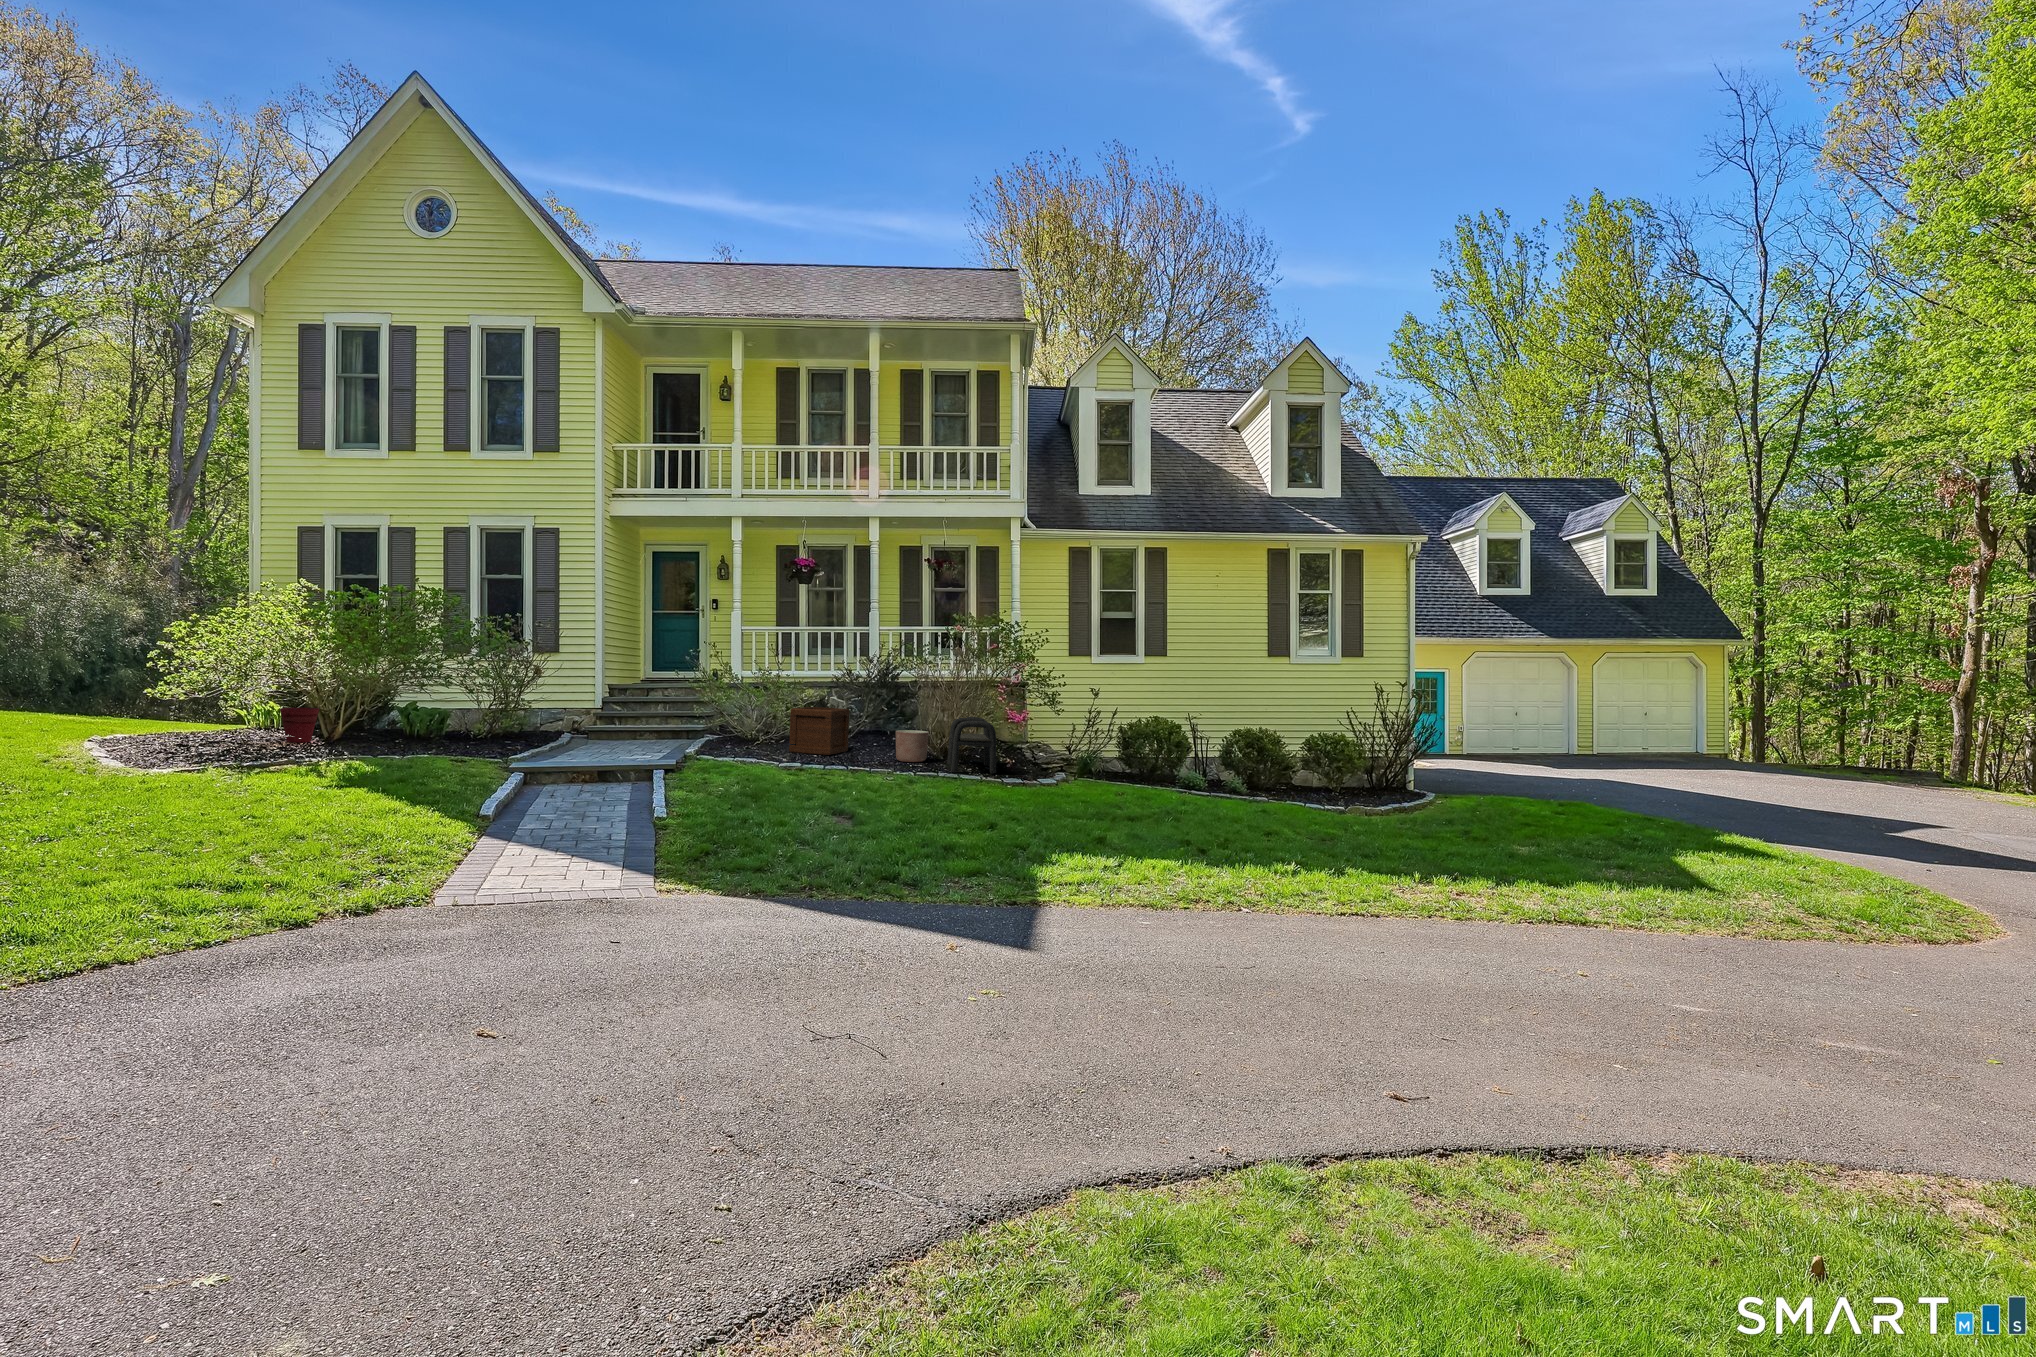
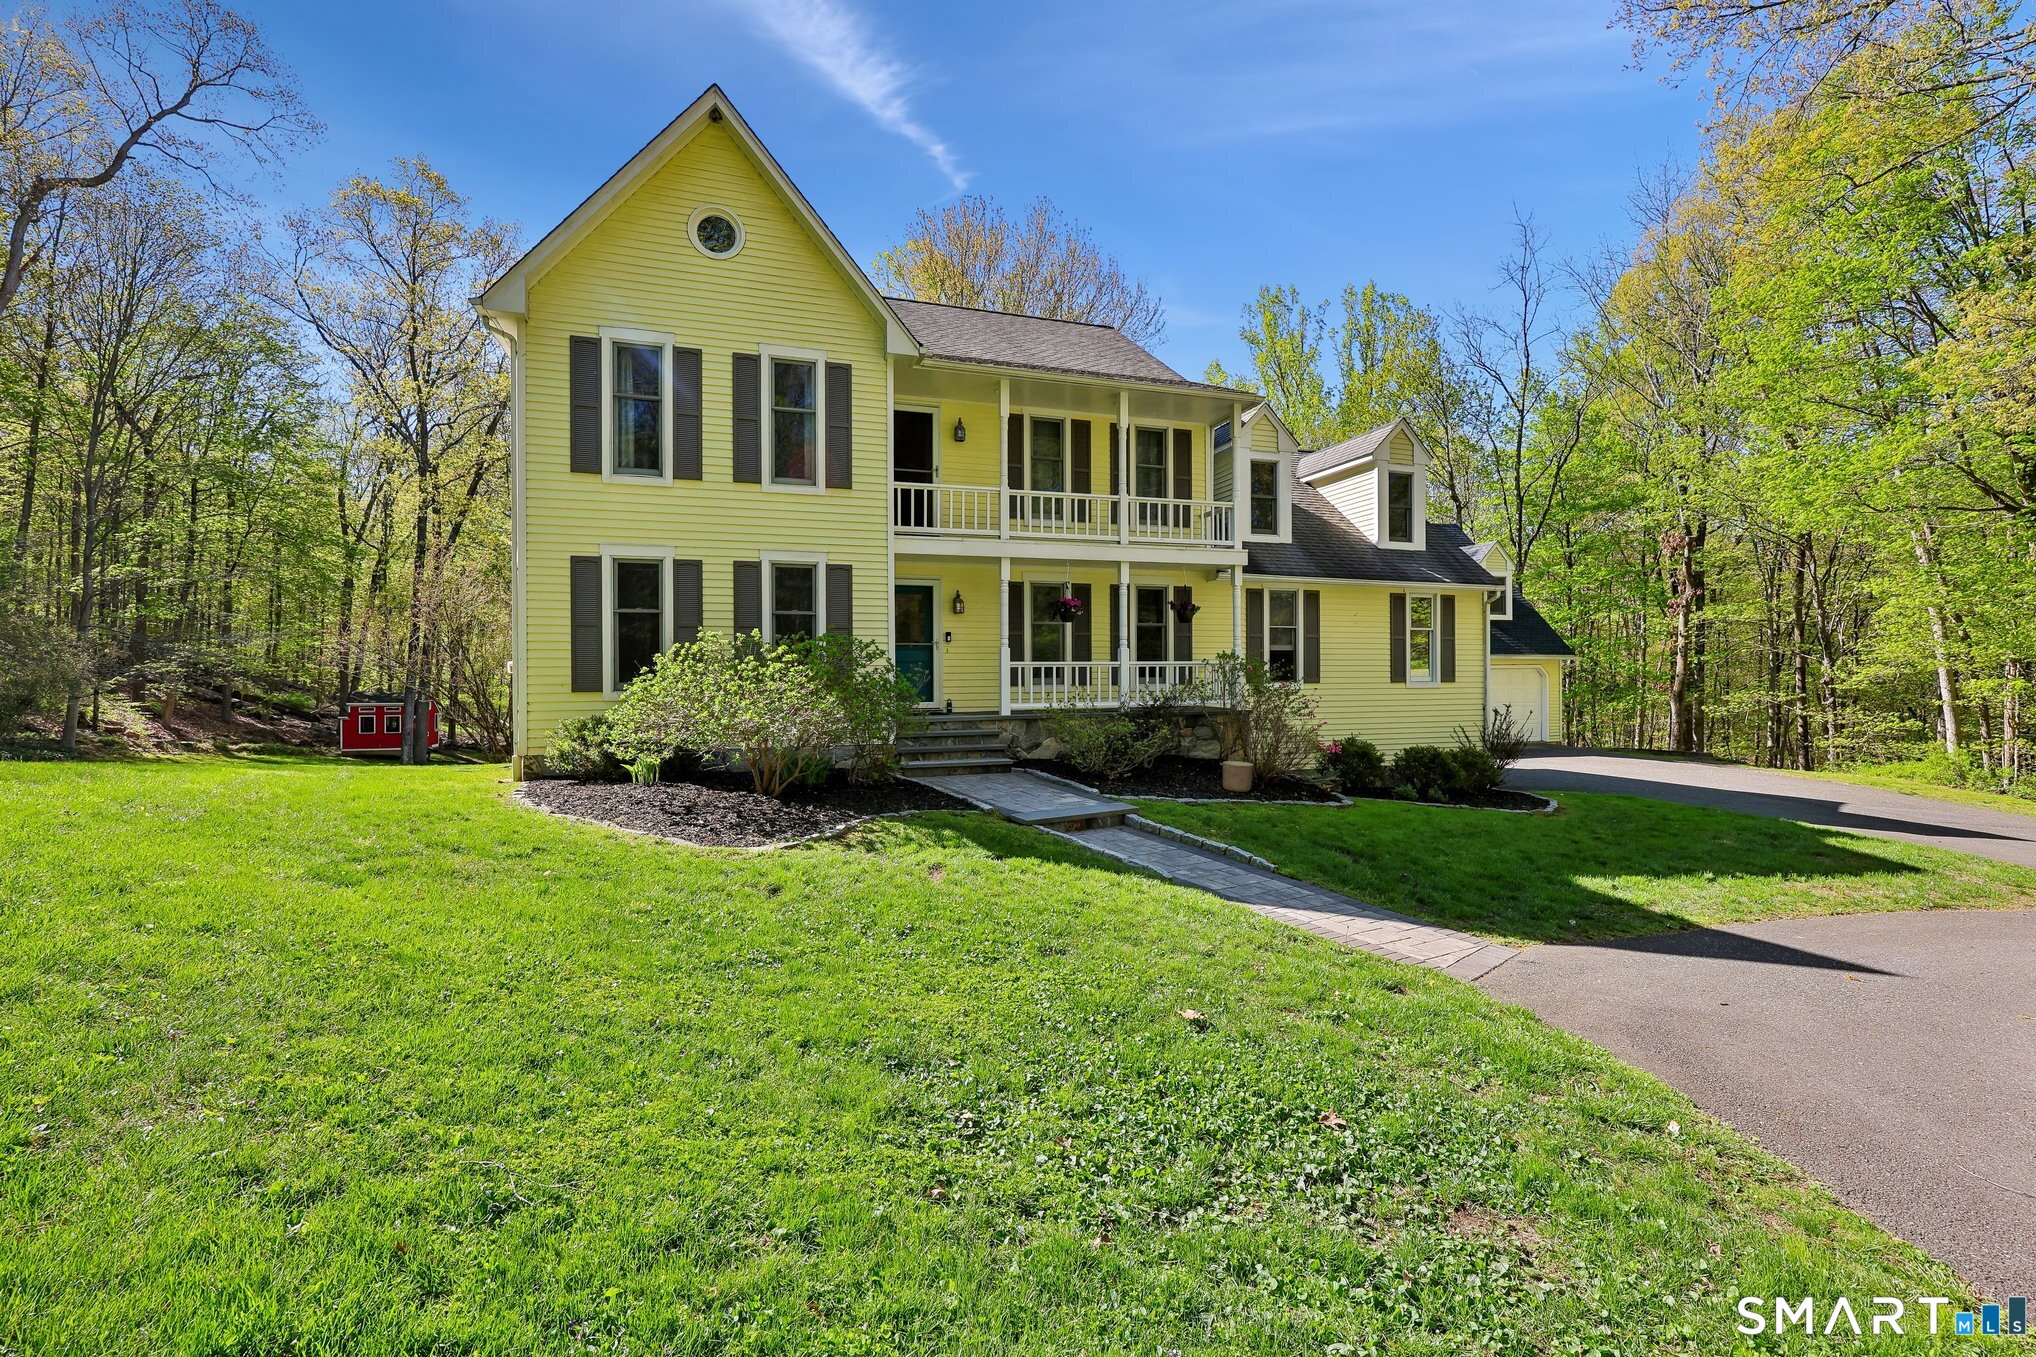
wooden crate: present [789,707,849,755] -> none [1121,740,1169,787]
bucket: present [280,708,319,742] -> none [681,768,720,809]
bench: present [947,717,996,773] -> none [1267,749,1339,803]

